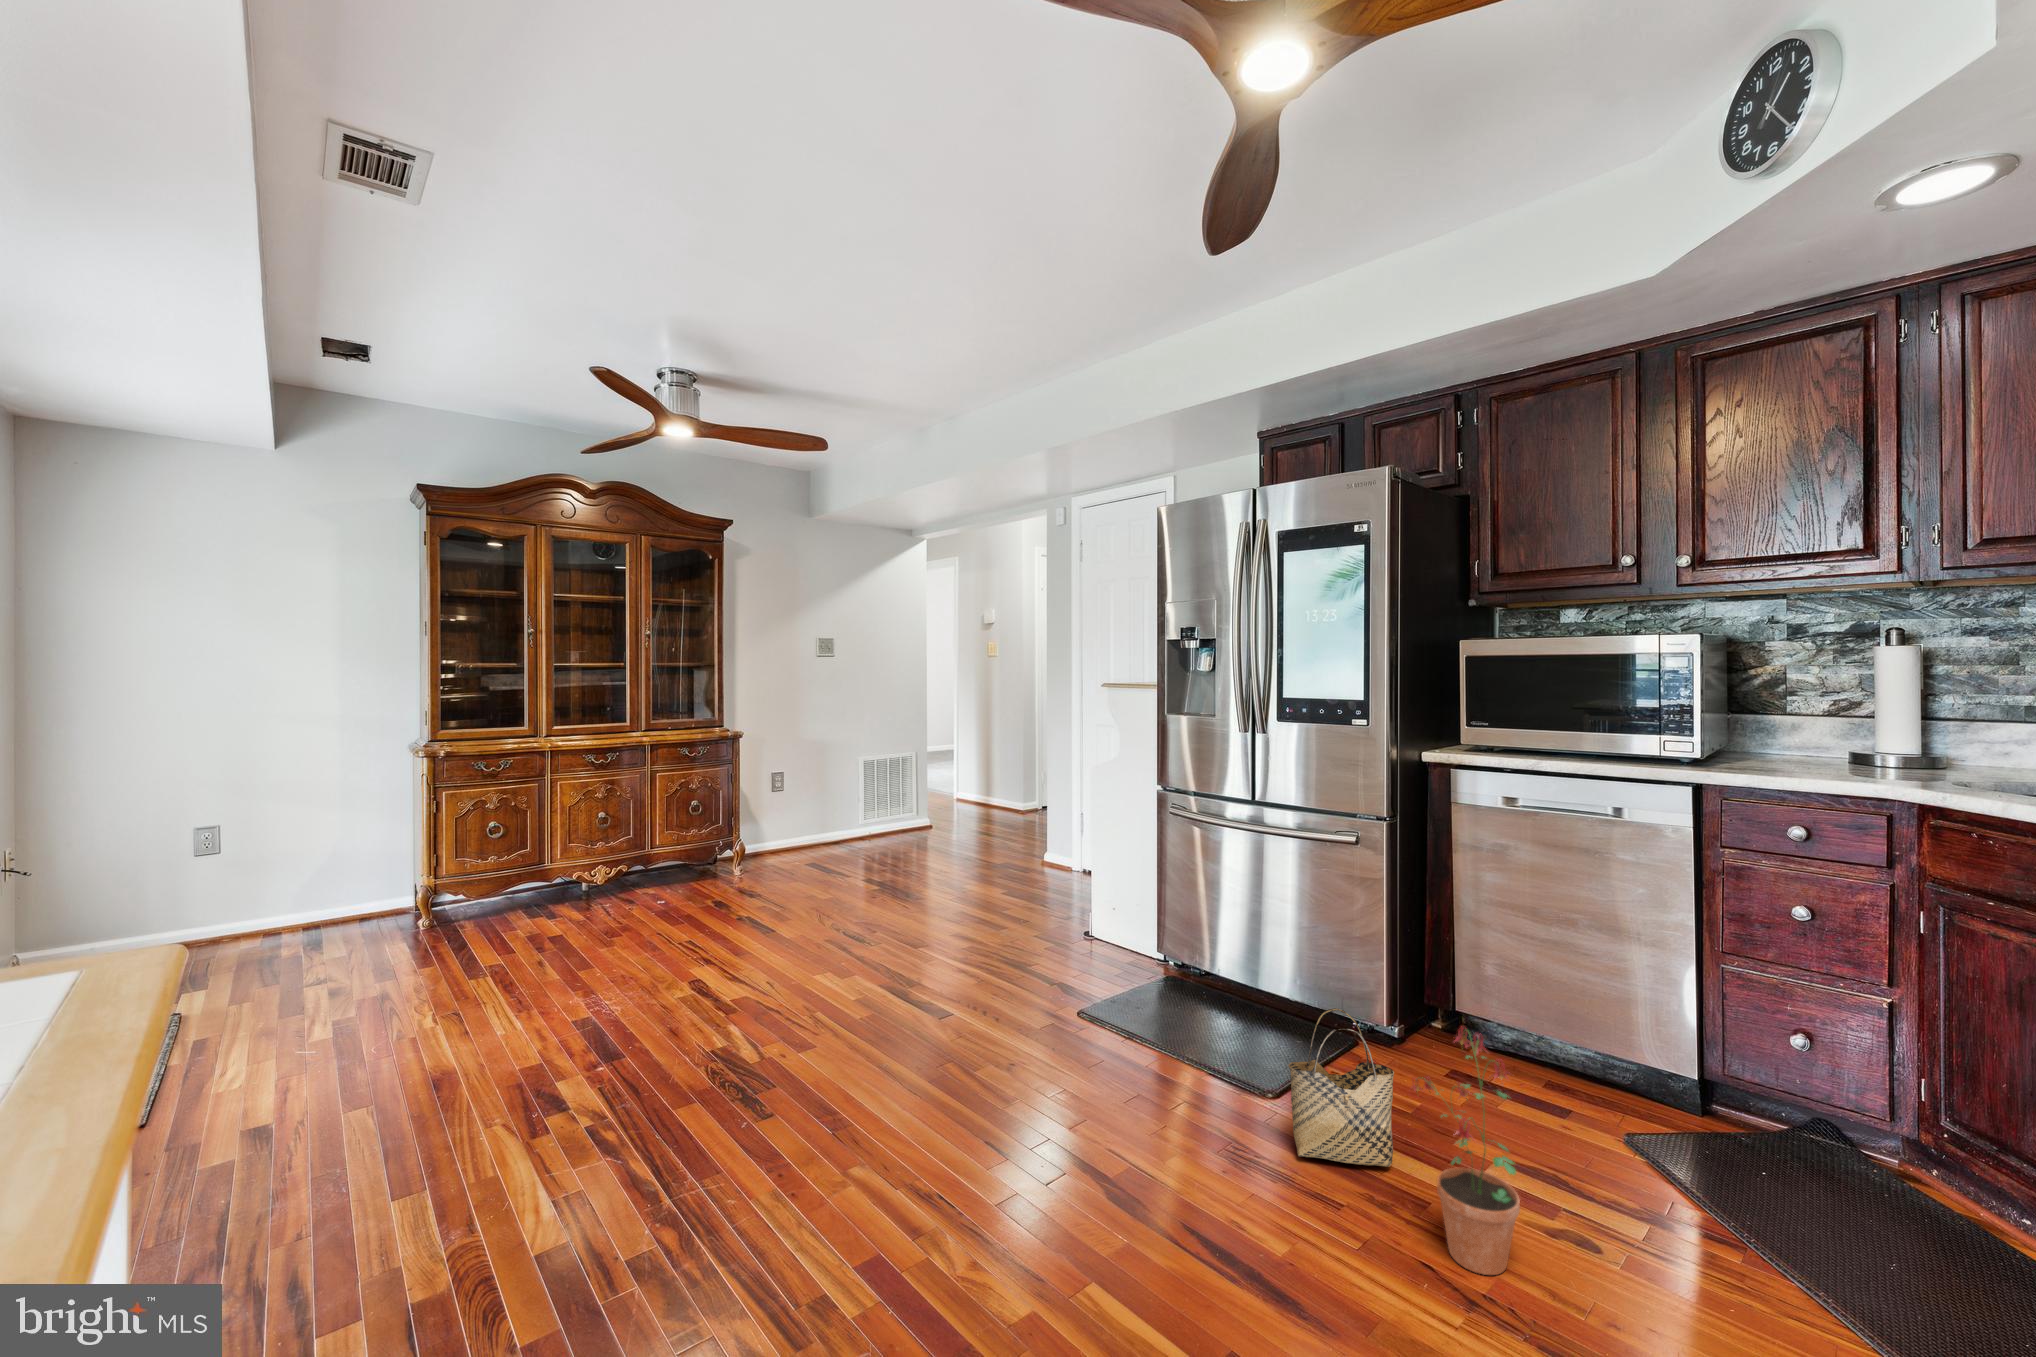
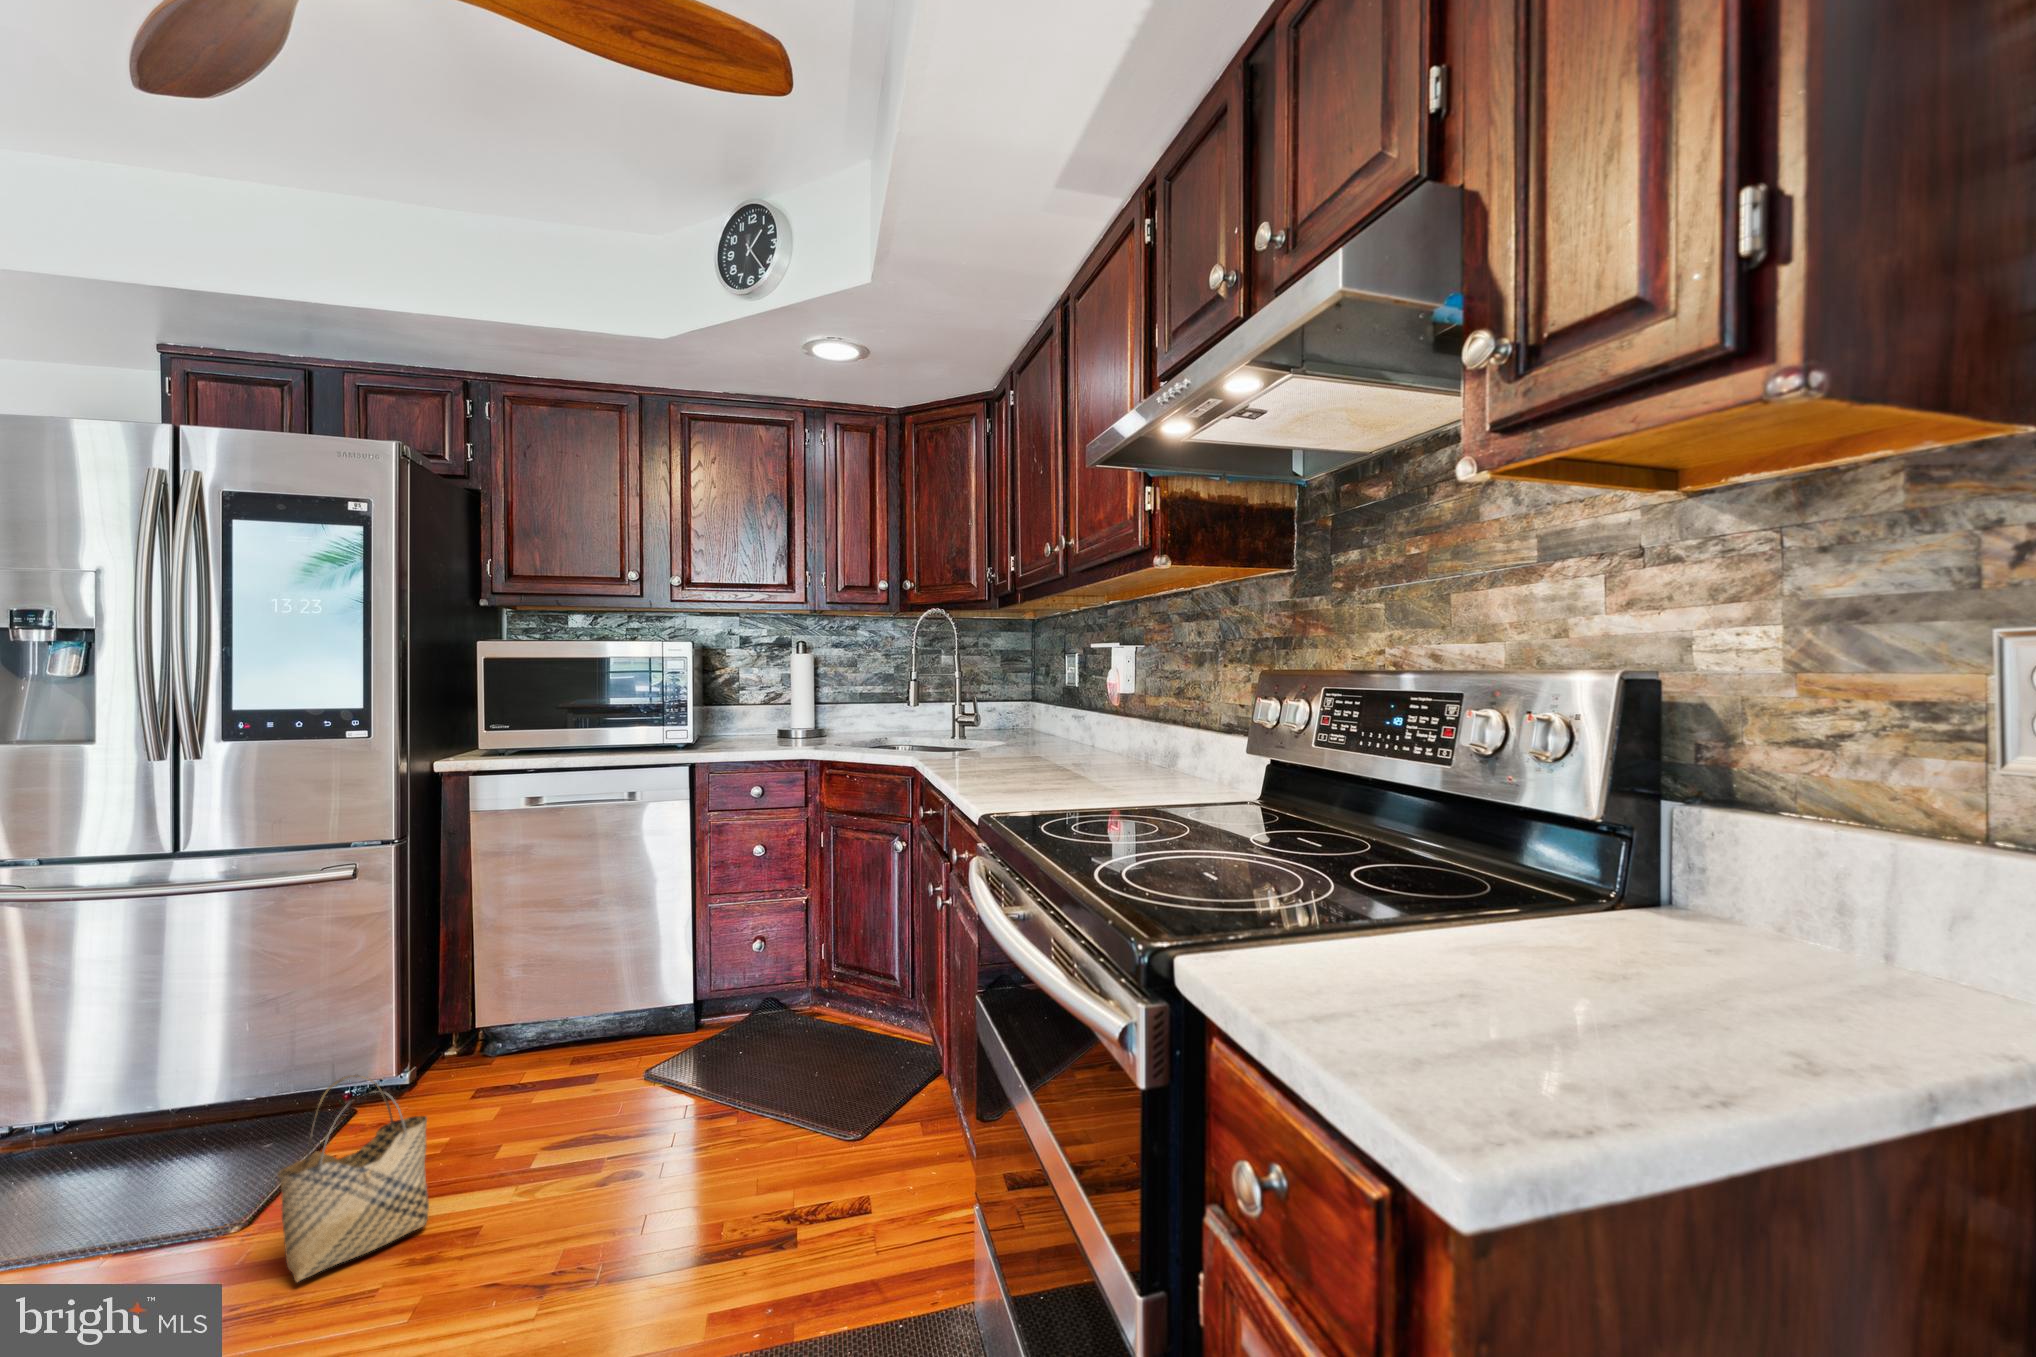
potted plant: present [1412,1027,1520,1275] -> none [456,1032,585,1277]

